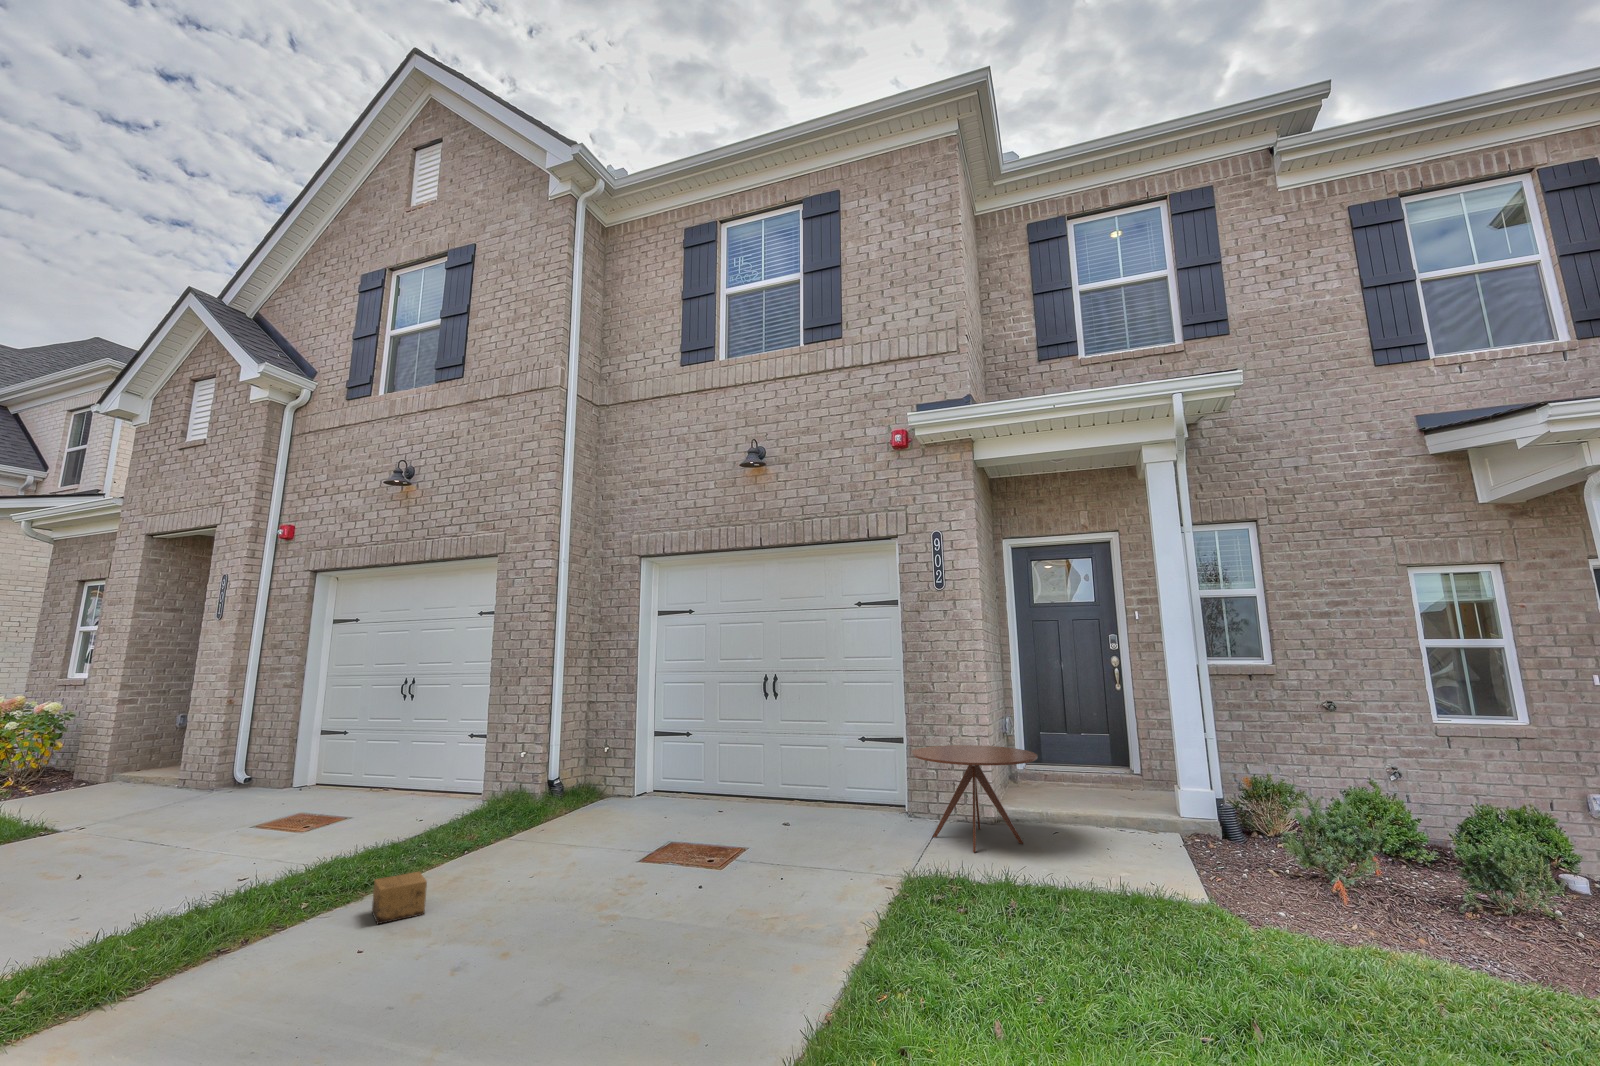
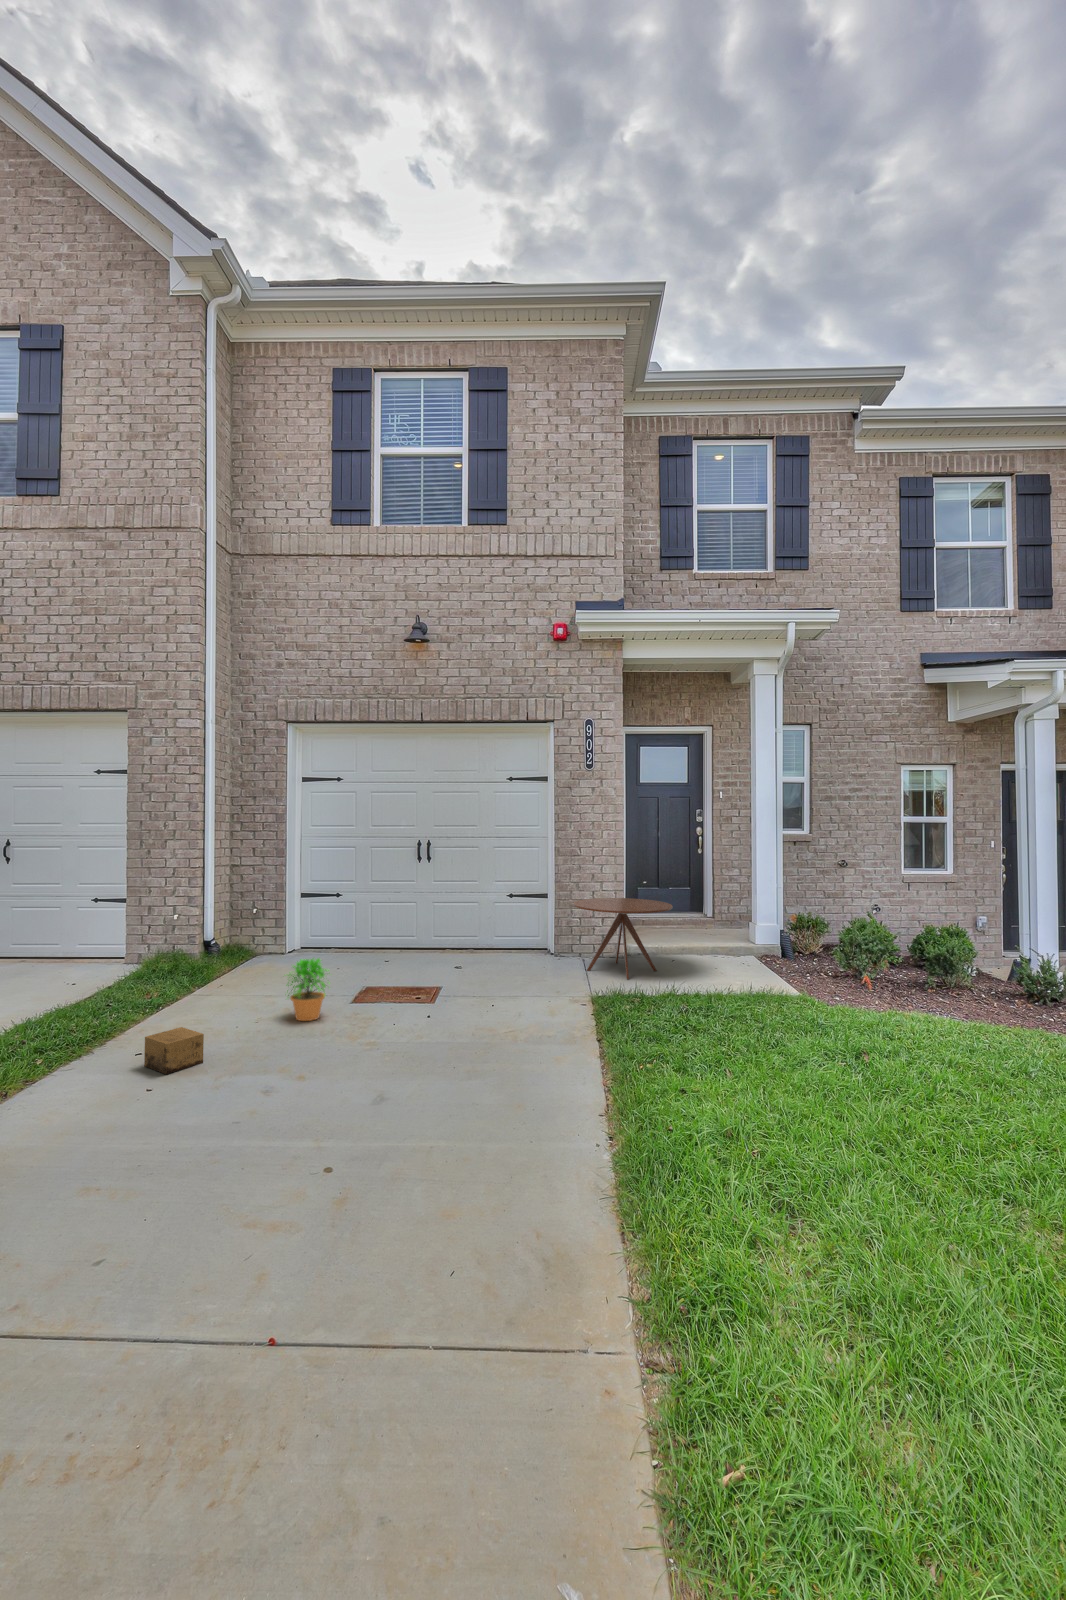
potted plant: none [552,801,603,875] -> present [286,958,329,1021]

